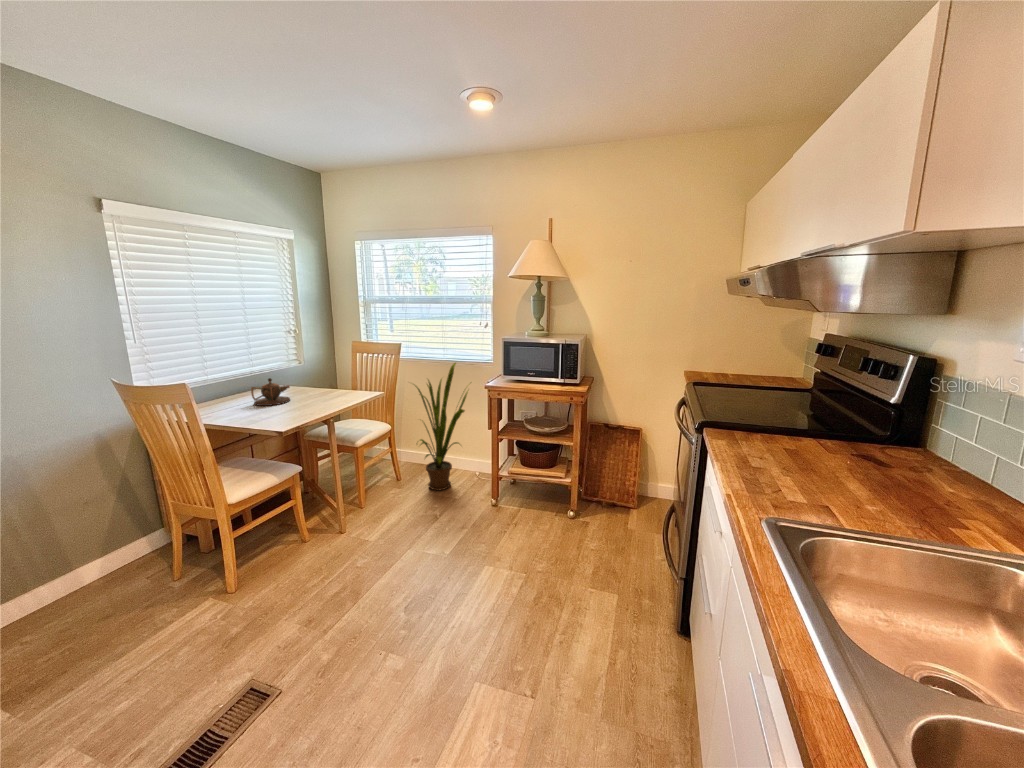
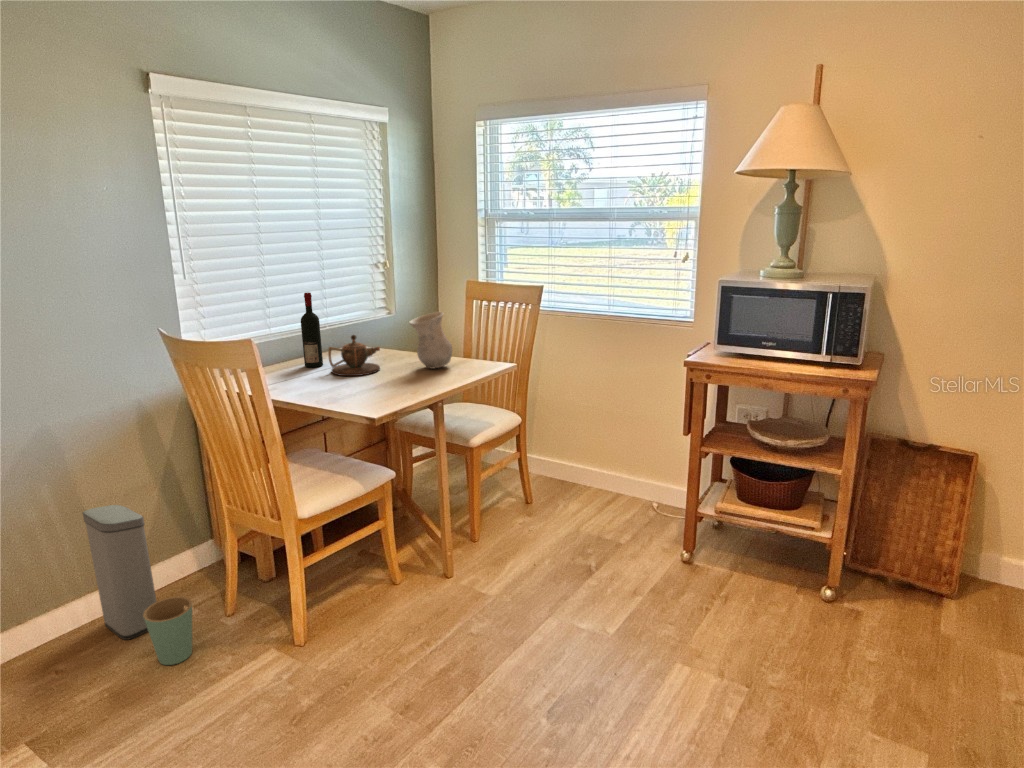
wine bottle: none [230,351,248,401] -> present [301,292,323,367]
vase: none [310,361,341,398] -> present [409,312,452,369]
house plant: present [415,363,468,490] -> none [548,318,659,526]
trash can: none [43,510,143,623] -> present [83,505,192,665]

